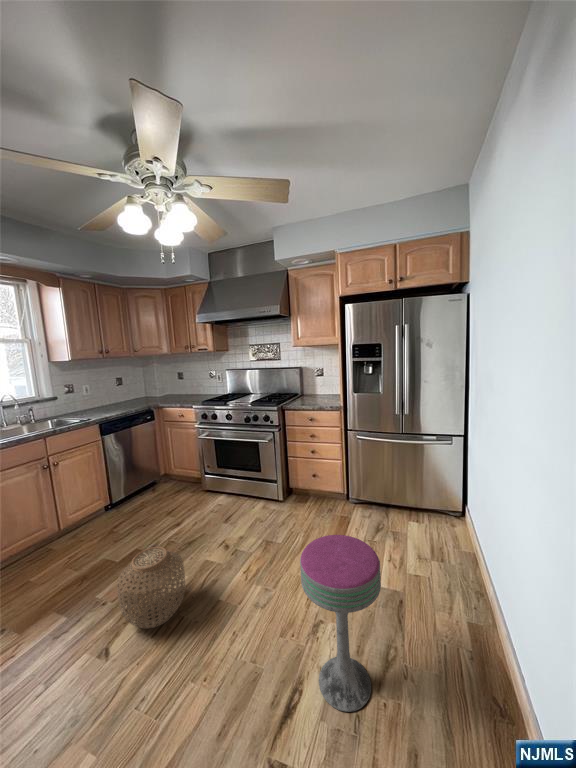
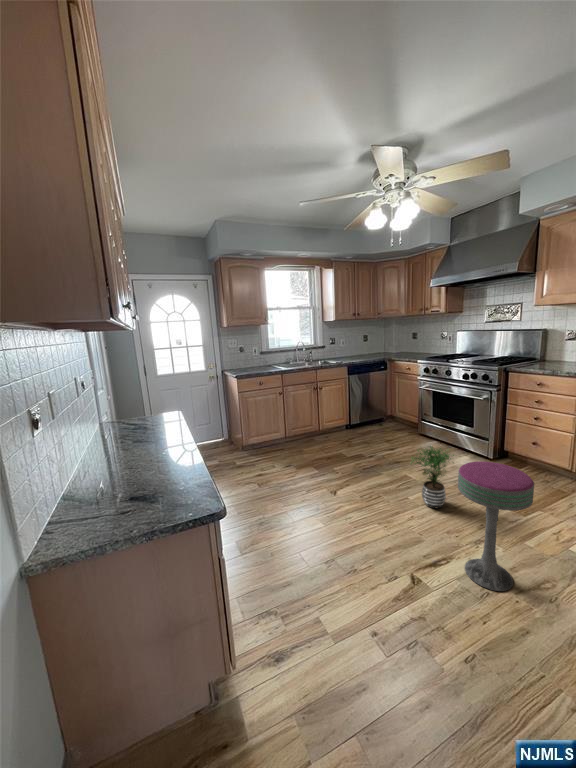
potted plant: none [216,516,272,603] -> present [411,447,454,508]
woven basket: present [117,547,185,628] -> none [344,445,386,493]

